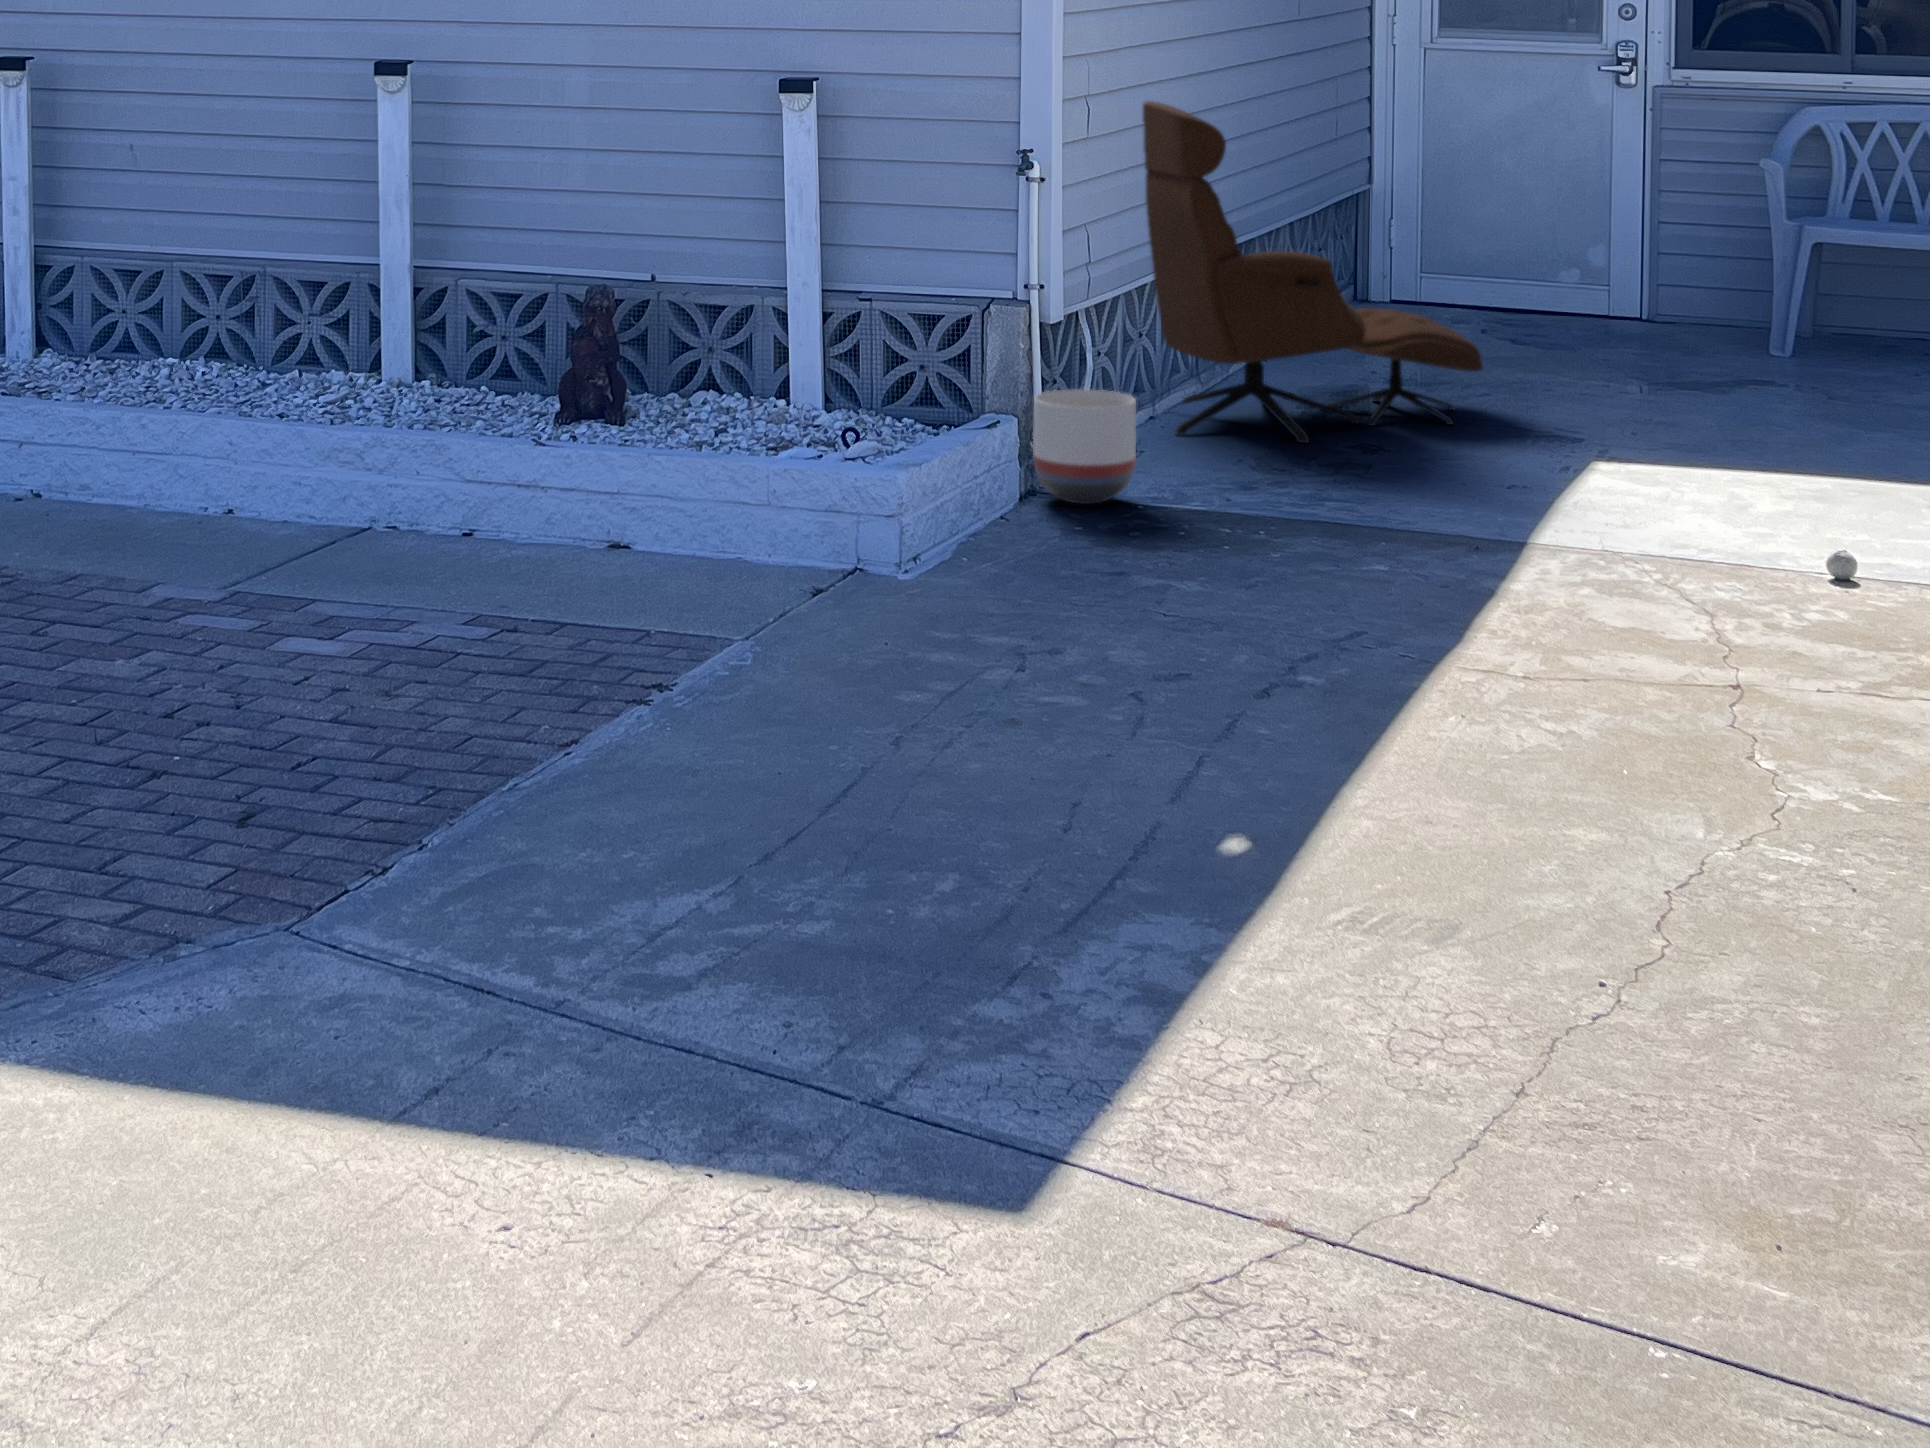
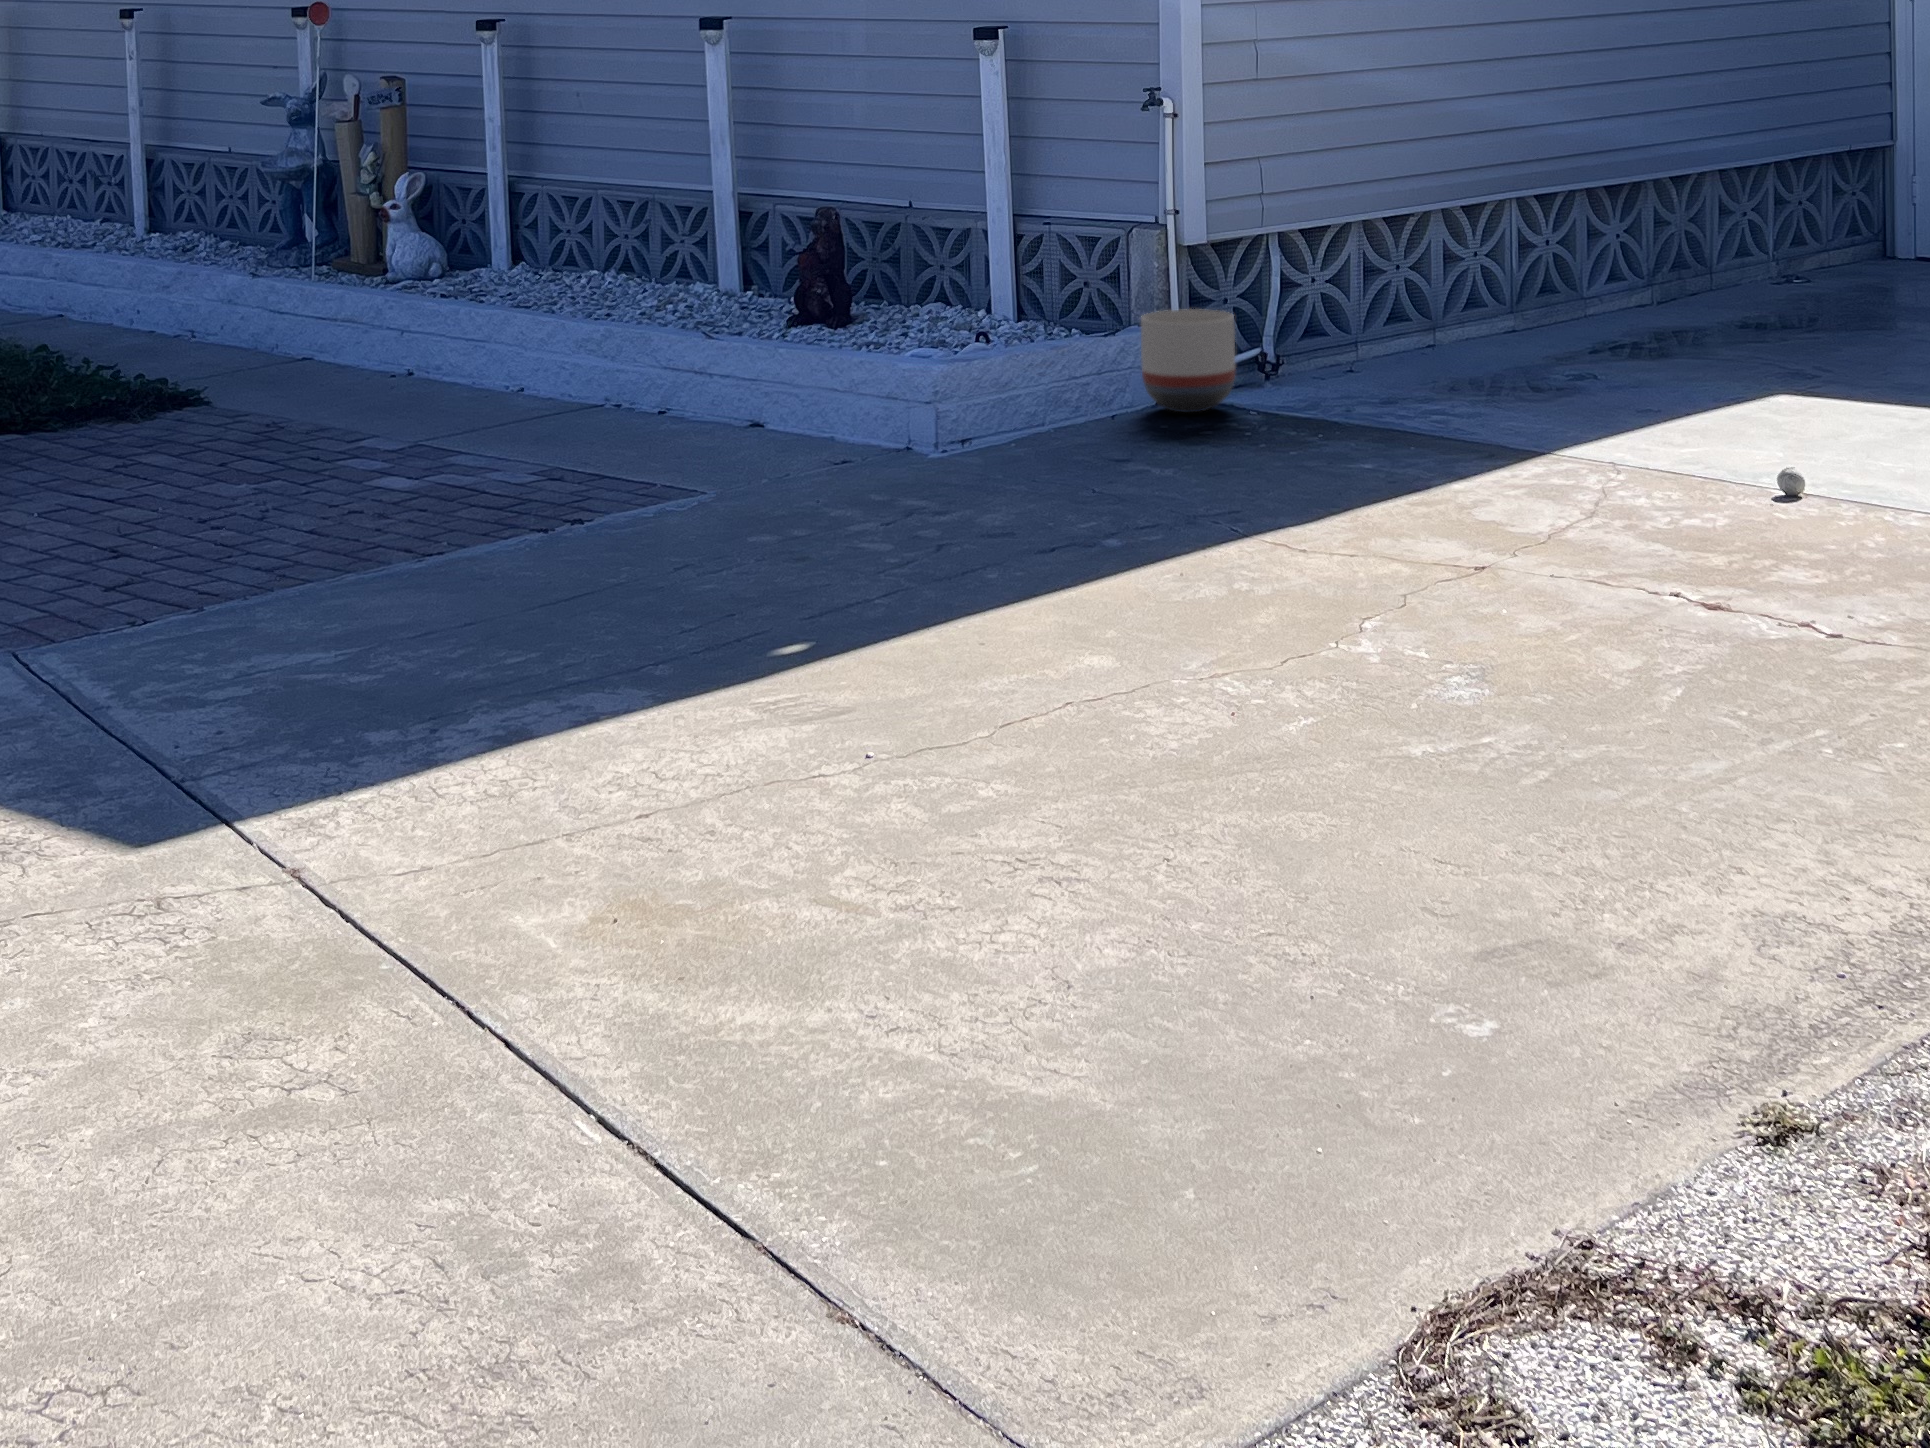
lounge chair: present [1143,101,1483,443] -> none [1365,47,1722,375]

